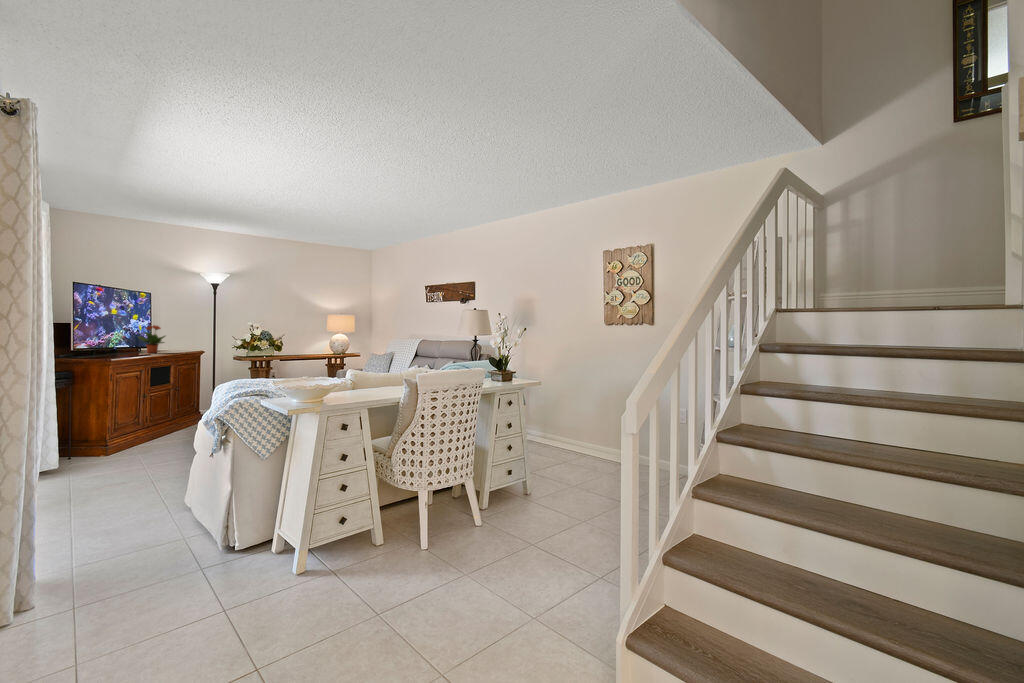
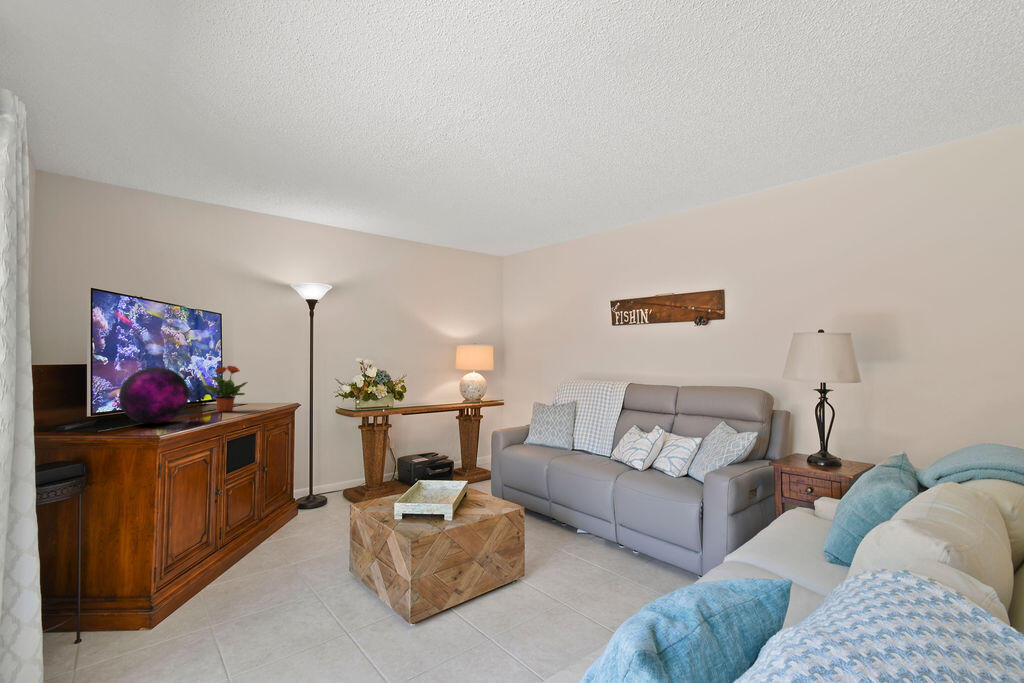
decorative orb: none [89,325,129,356] -> present [119,367,189,424]

